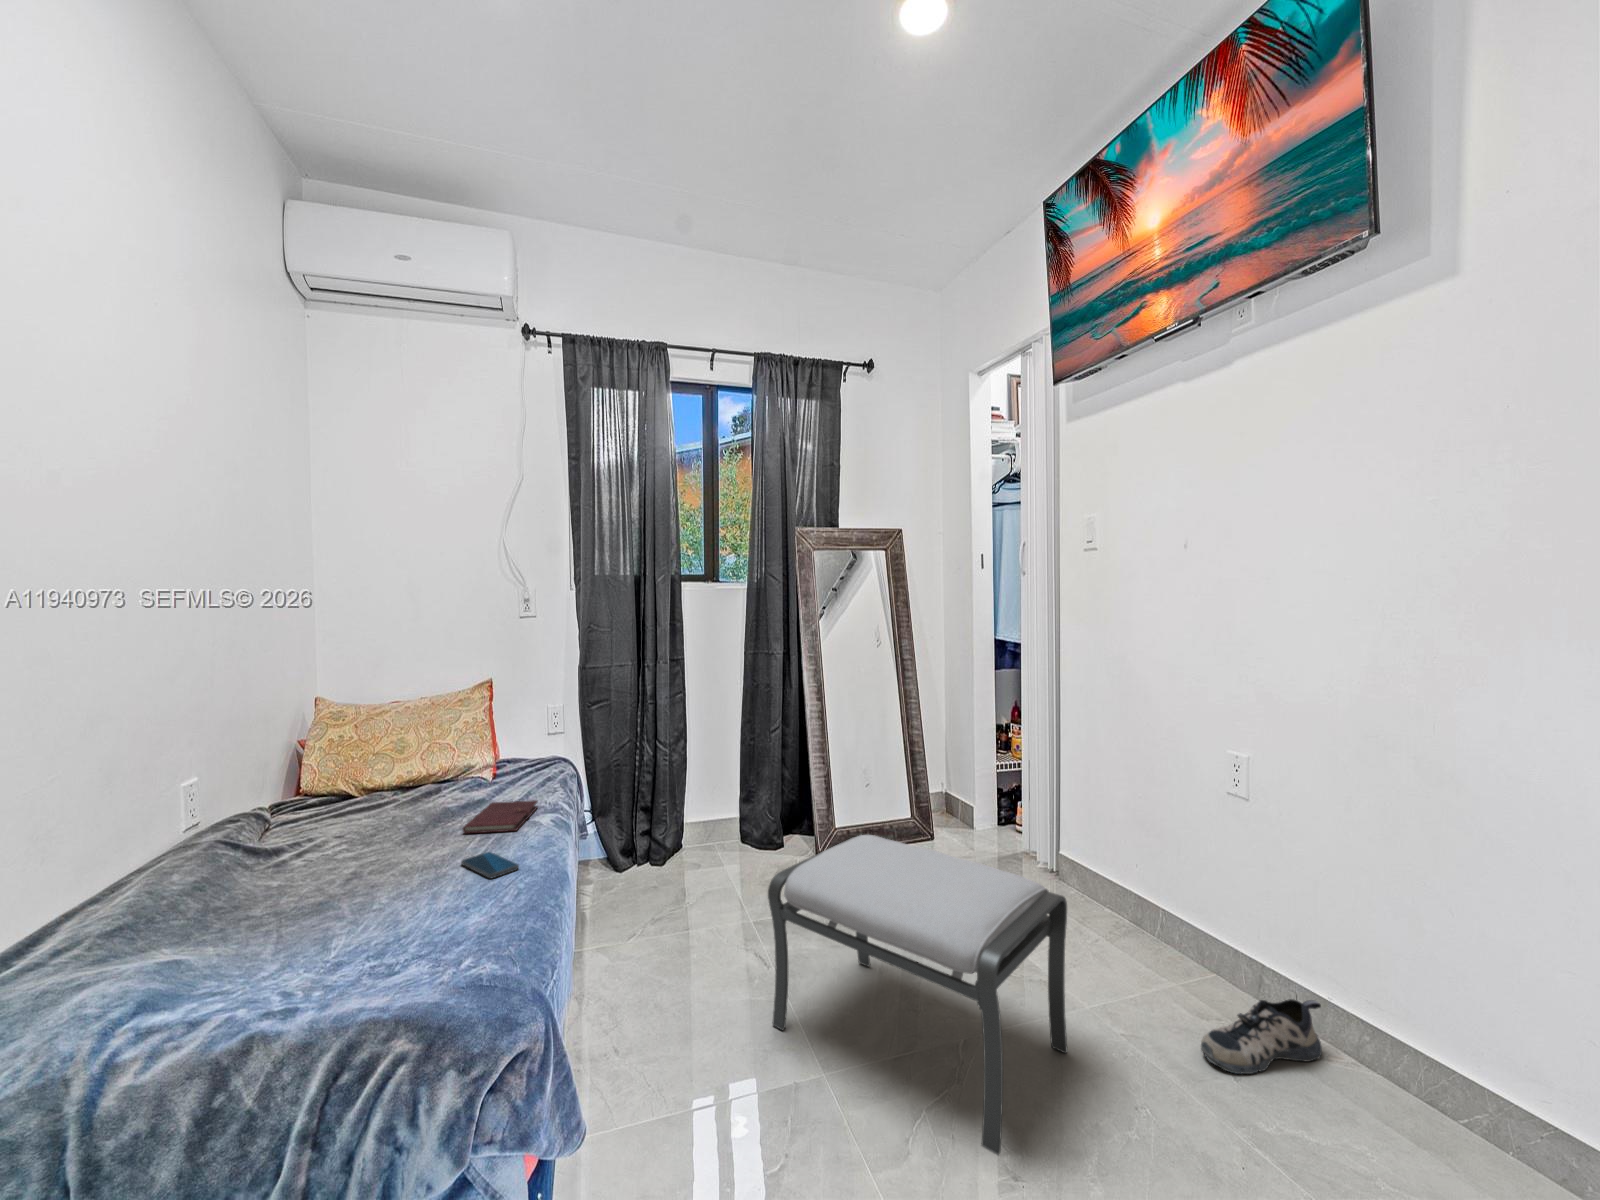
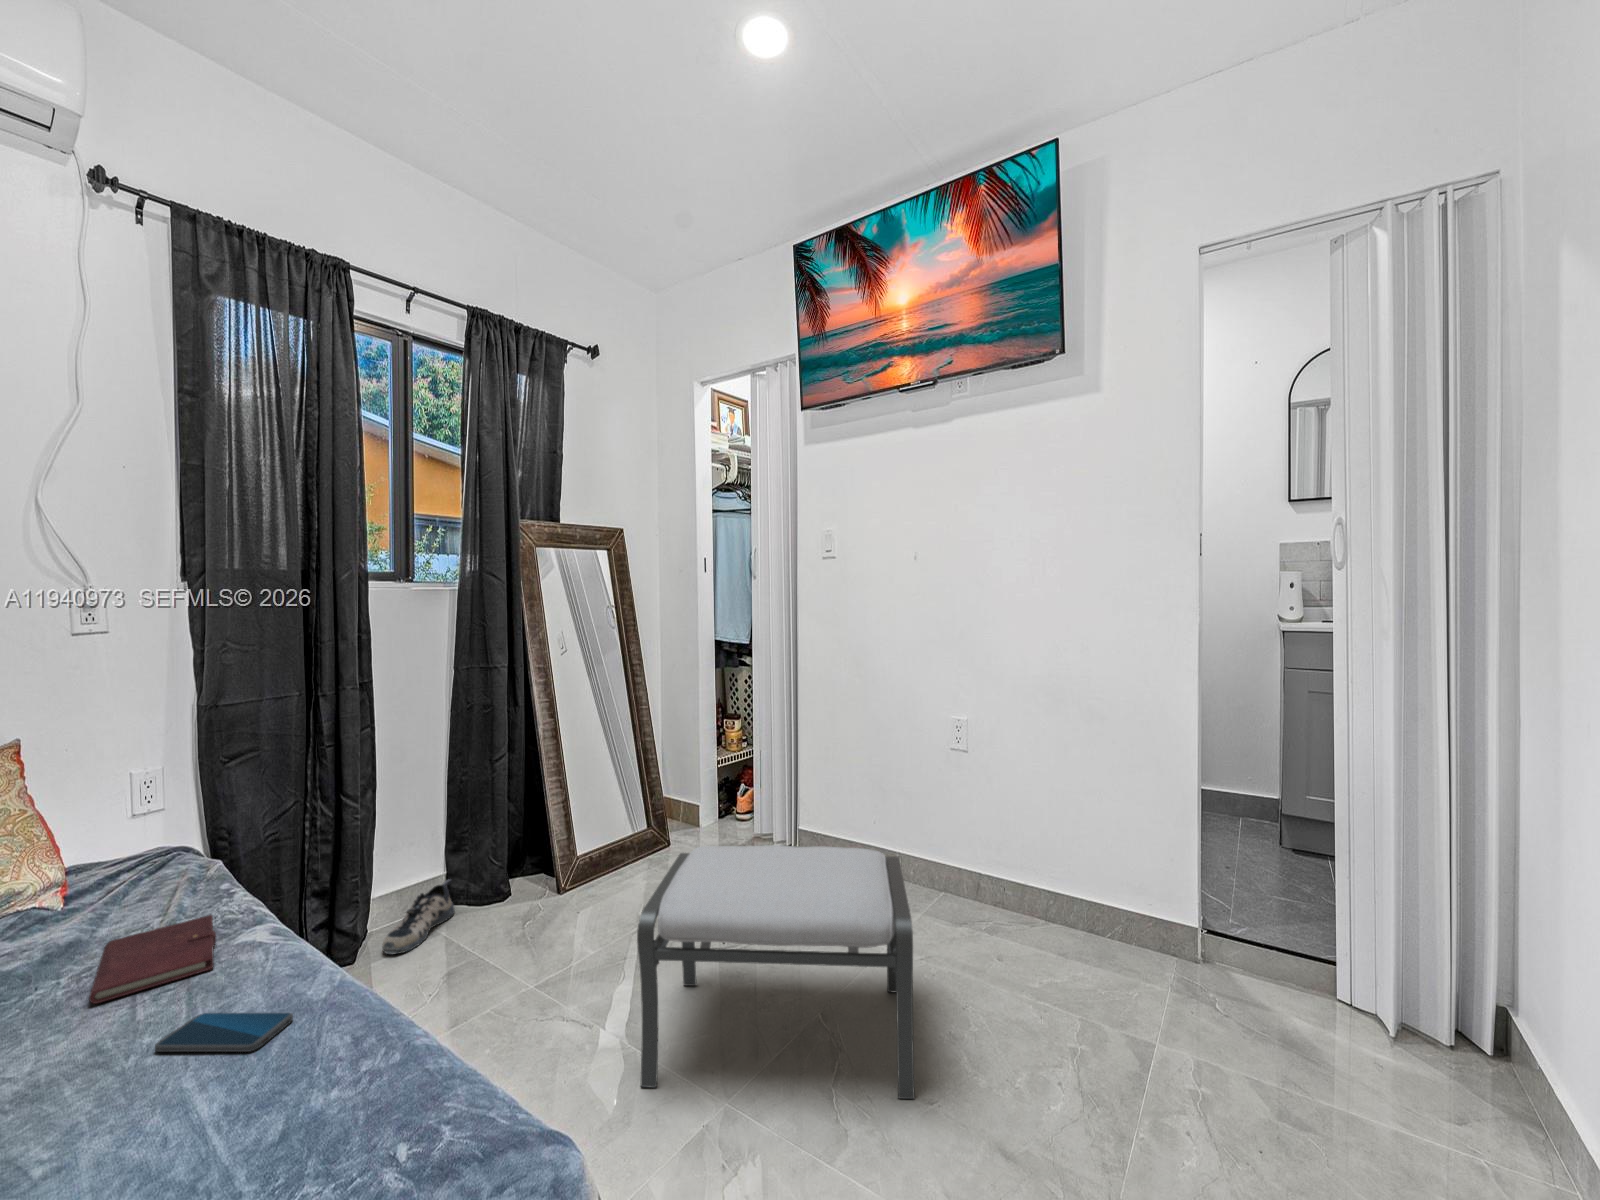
shoe: present [1201,999,1322,1074] -> present [382,880,455,954]

